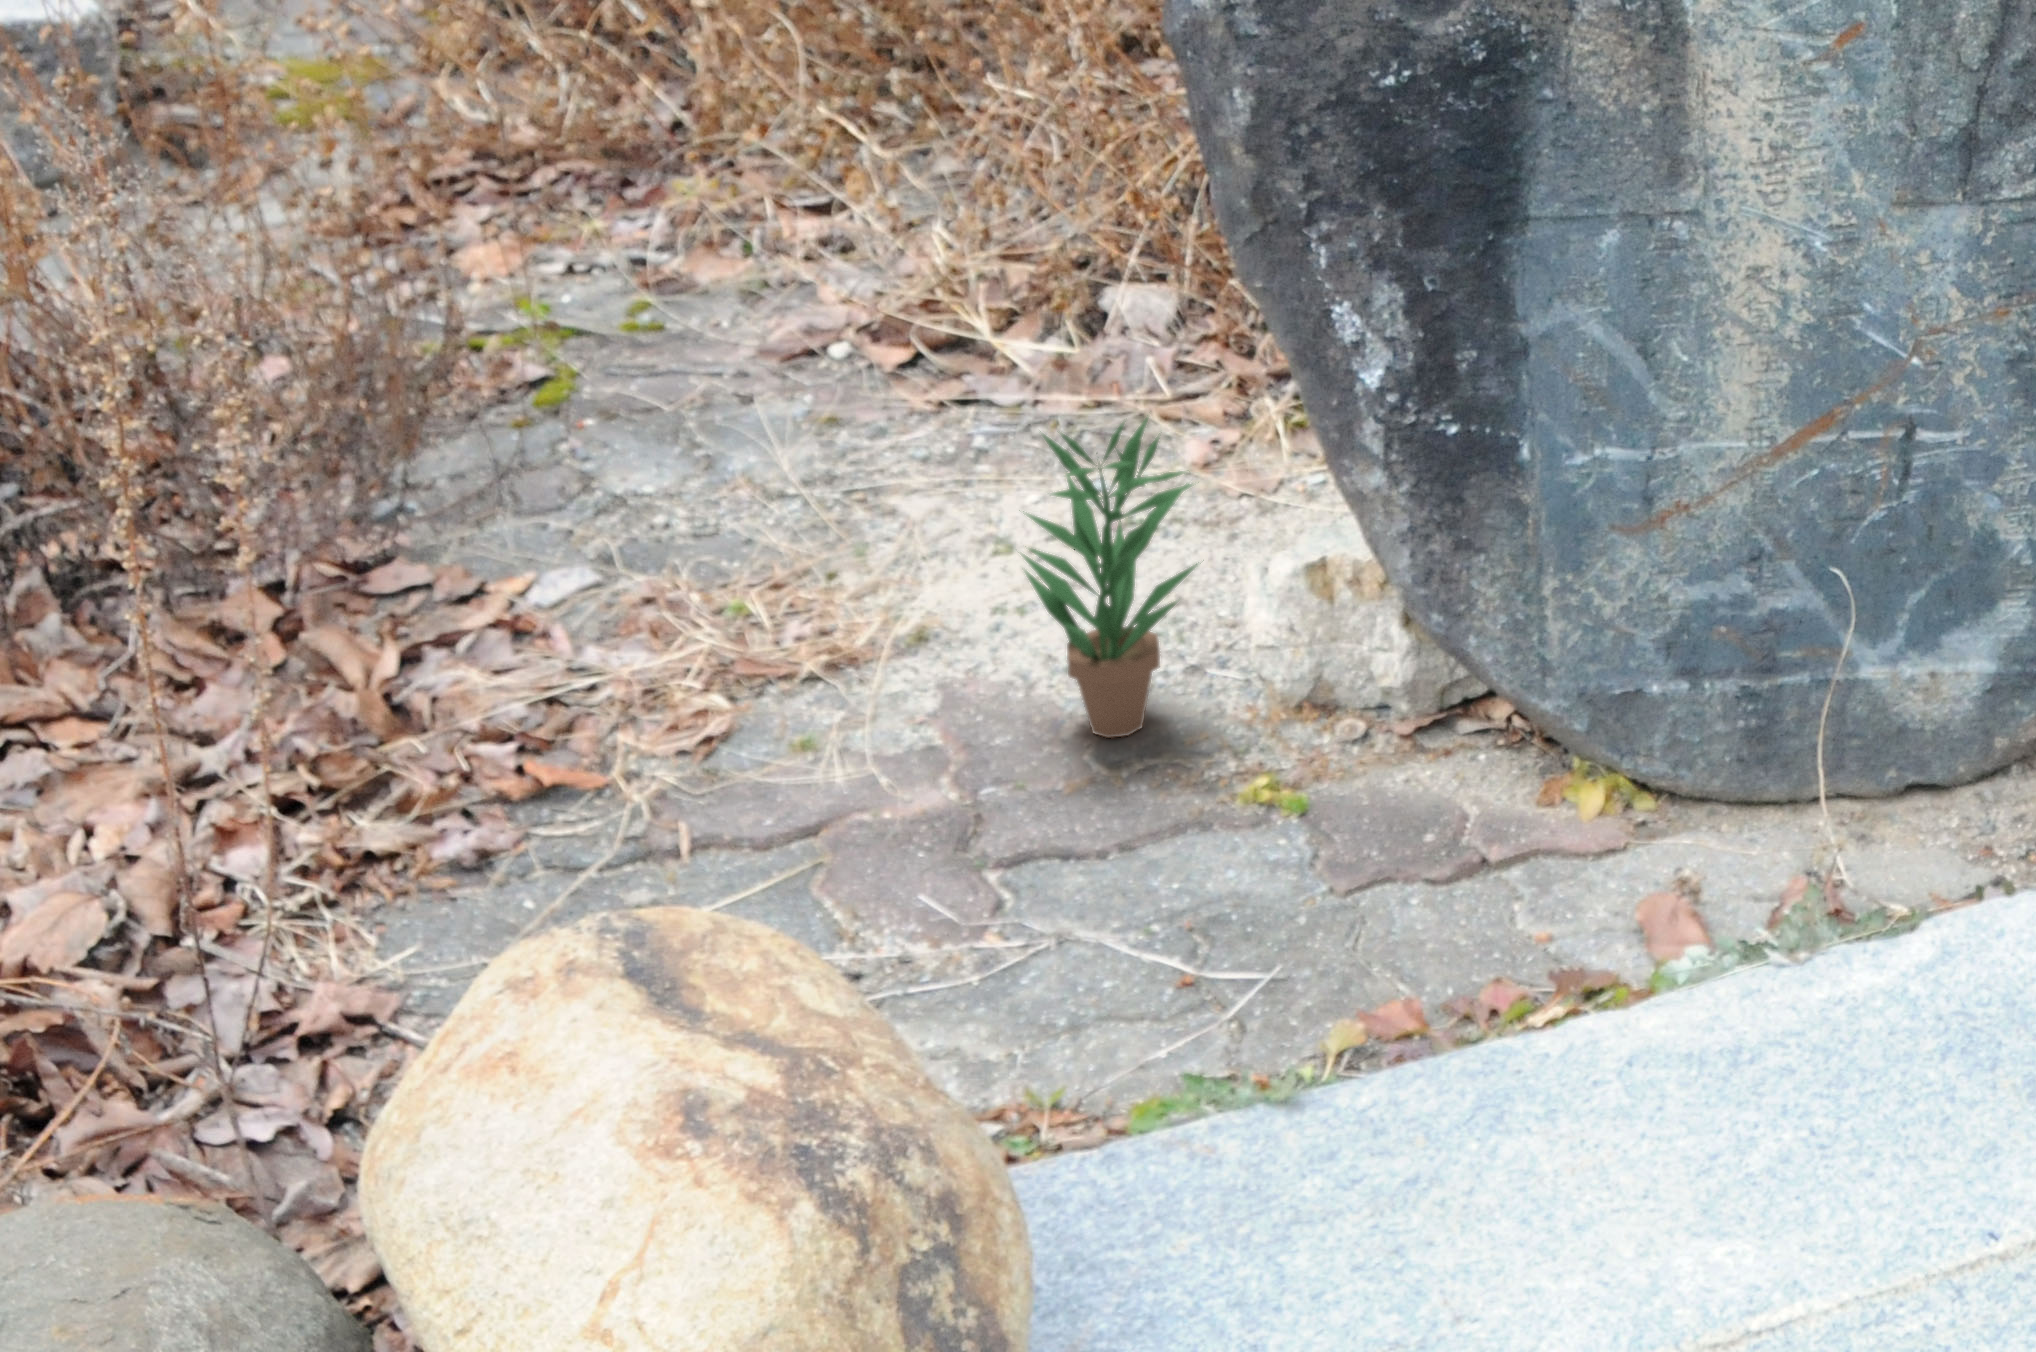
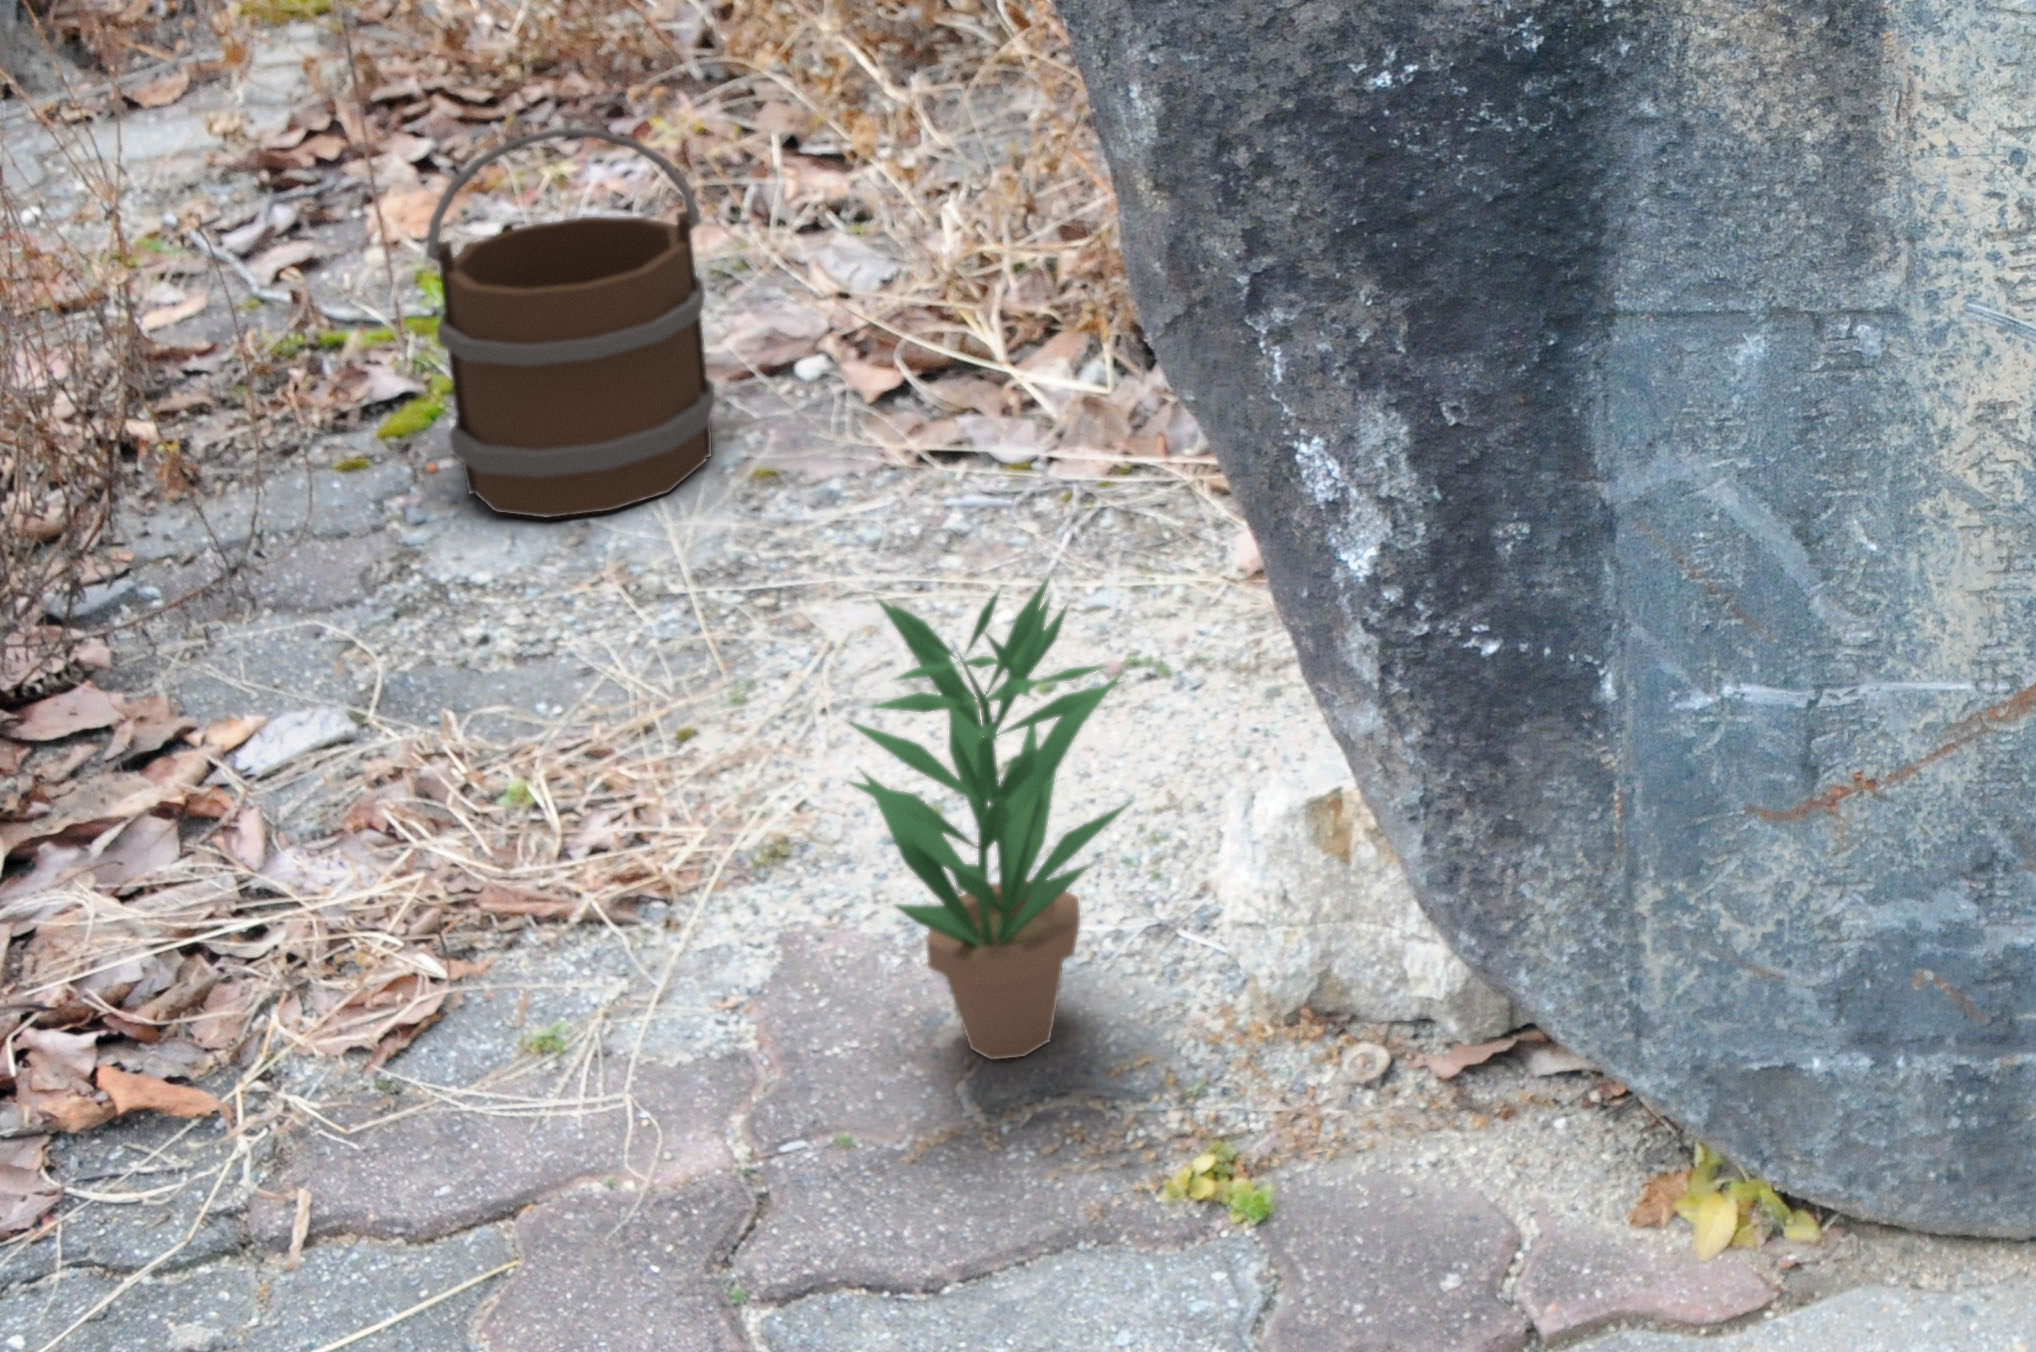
bucket: none [593,176,787,452] -> present [426,128,715,518]

